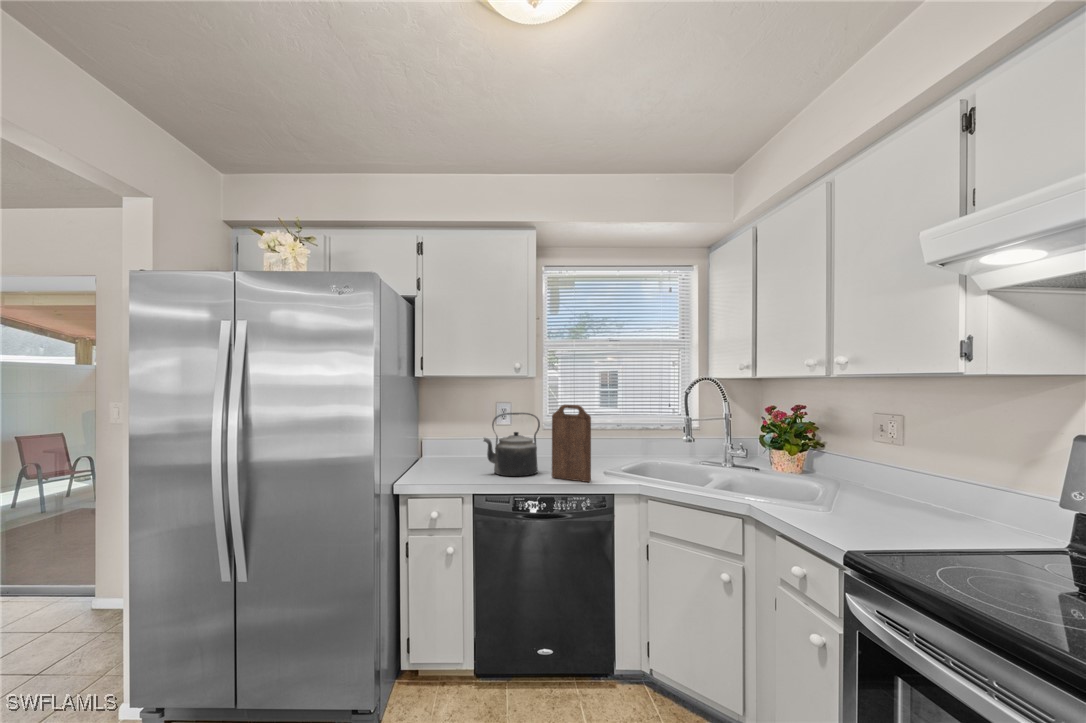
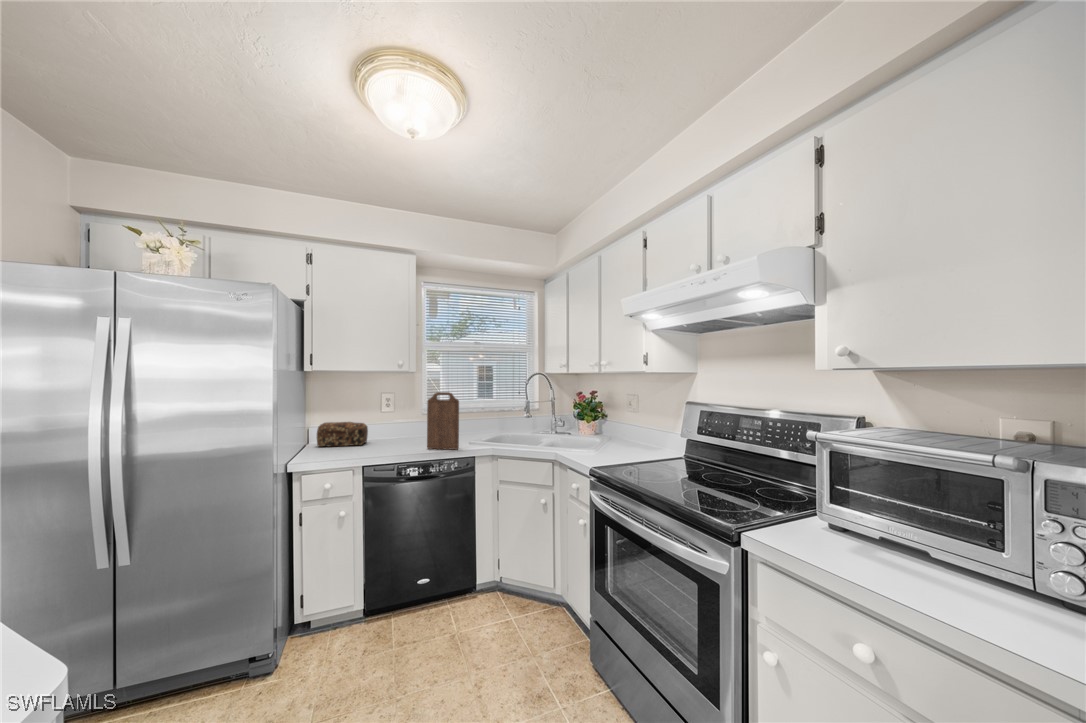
kettle: present [484,413,540,476] -> none [368,399,415,450]
bread loaf: none [432,438,489,467] -> present [317,422,368,447]

